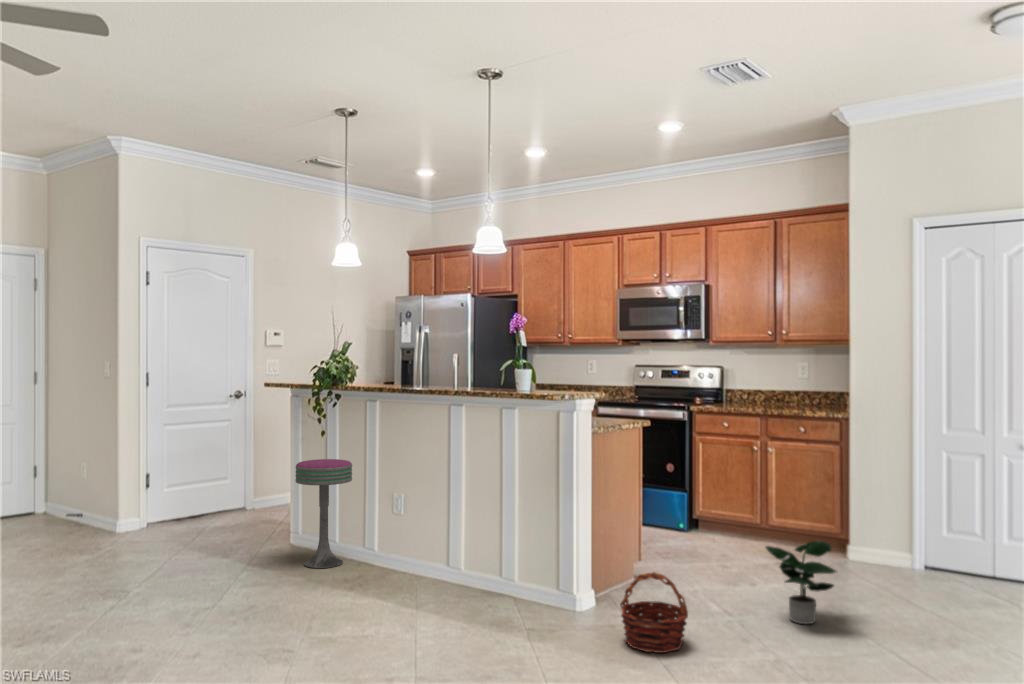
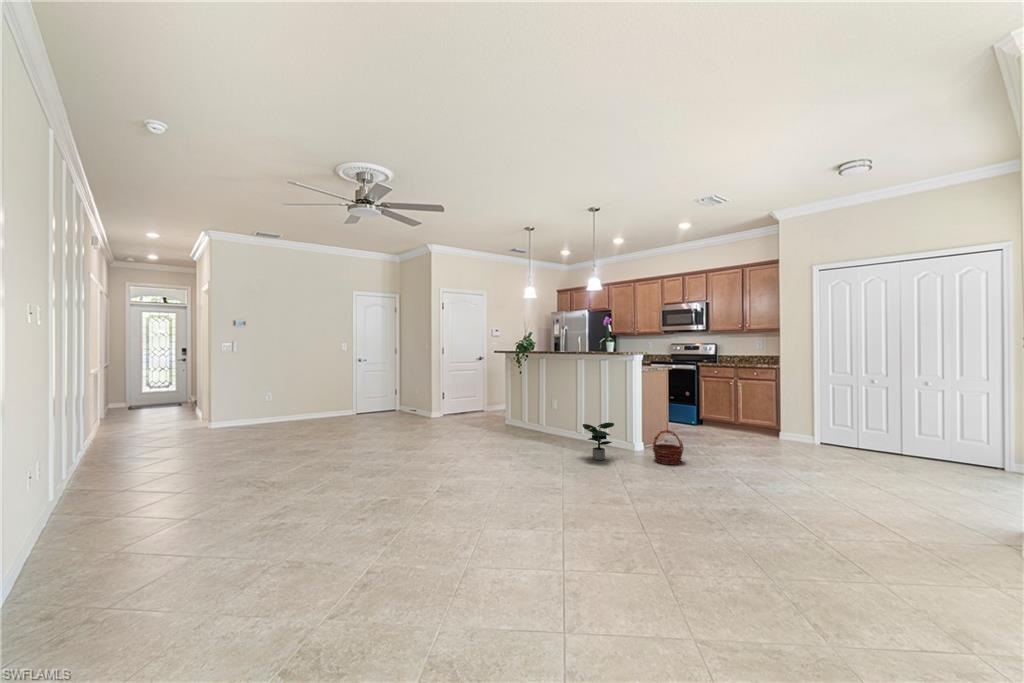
bar stool: present [296,459,352,568] -> none [509,384,533,431]
potted plant: present [766,541,836,624] -> present [583,422,614,460]

